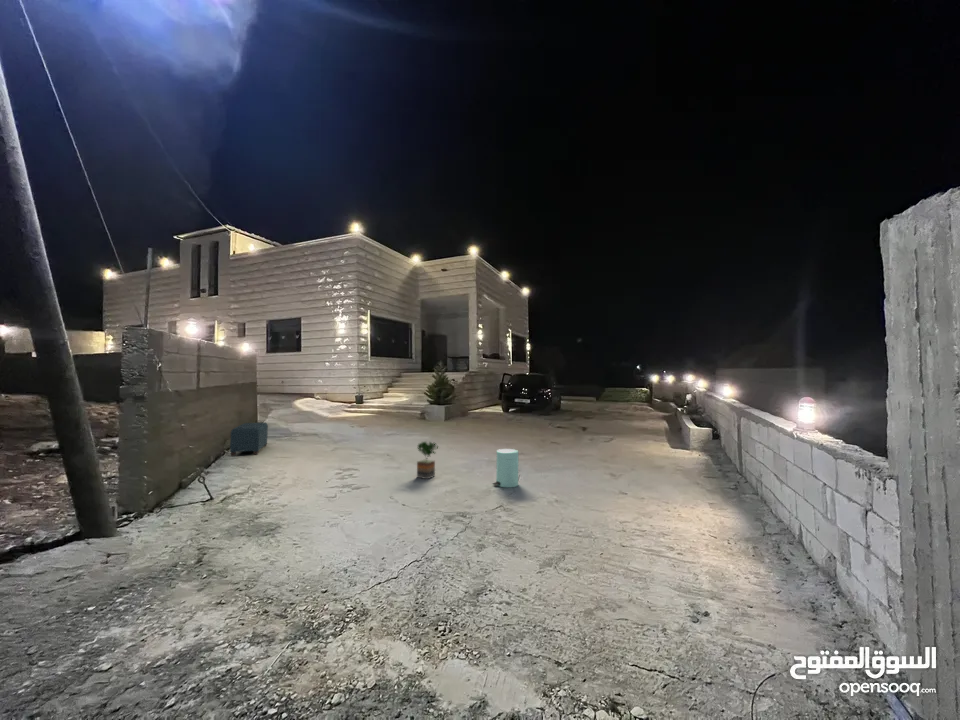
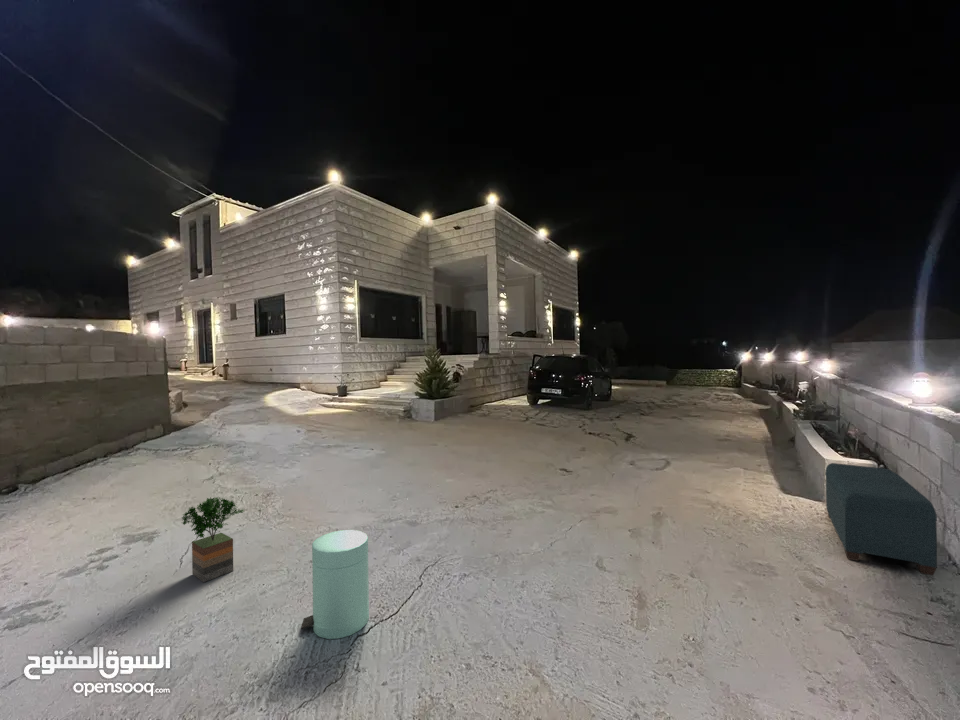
bench: present [230,423,268,456] -> present [825,463,937,575]

